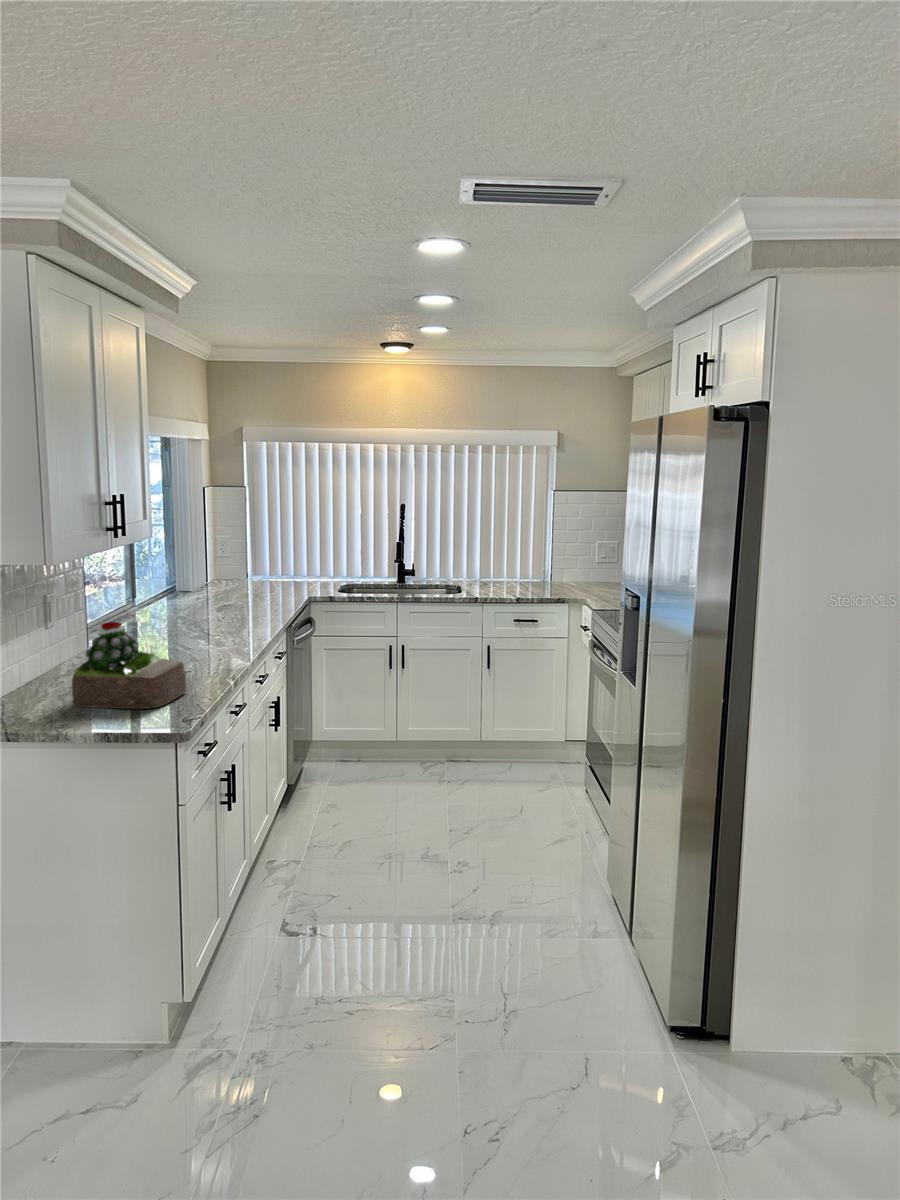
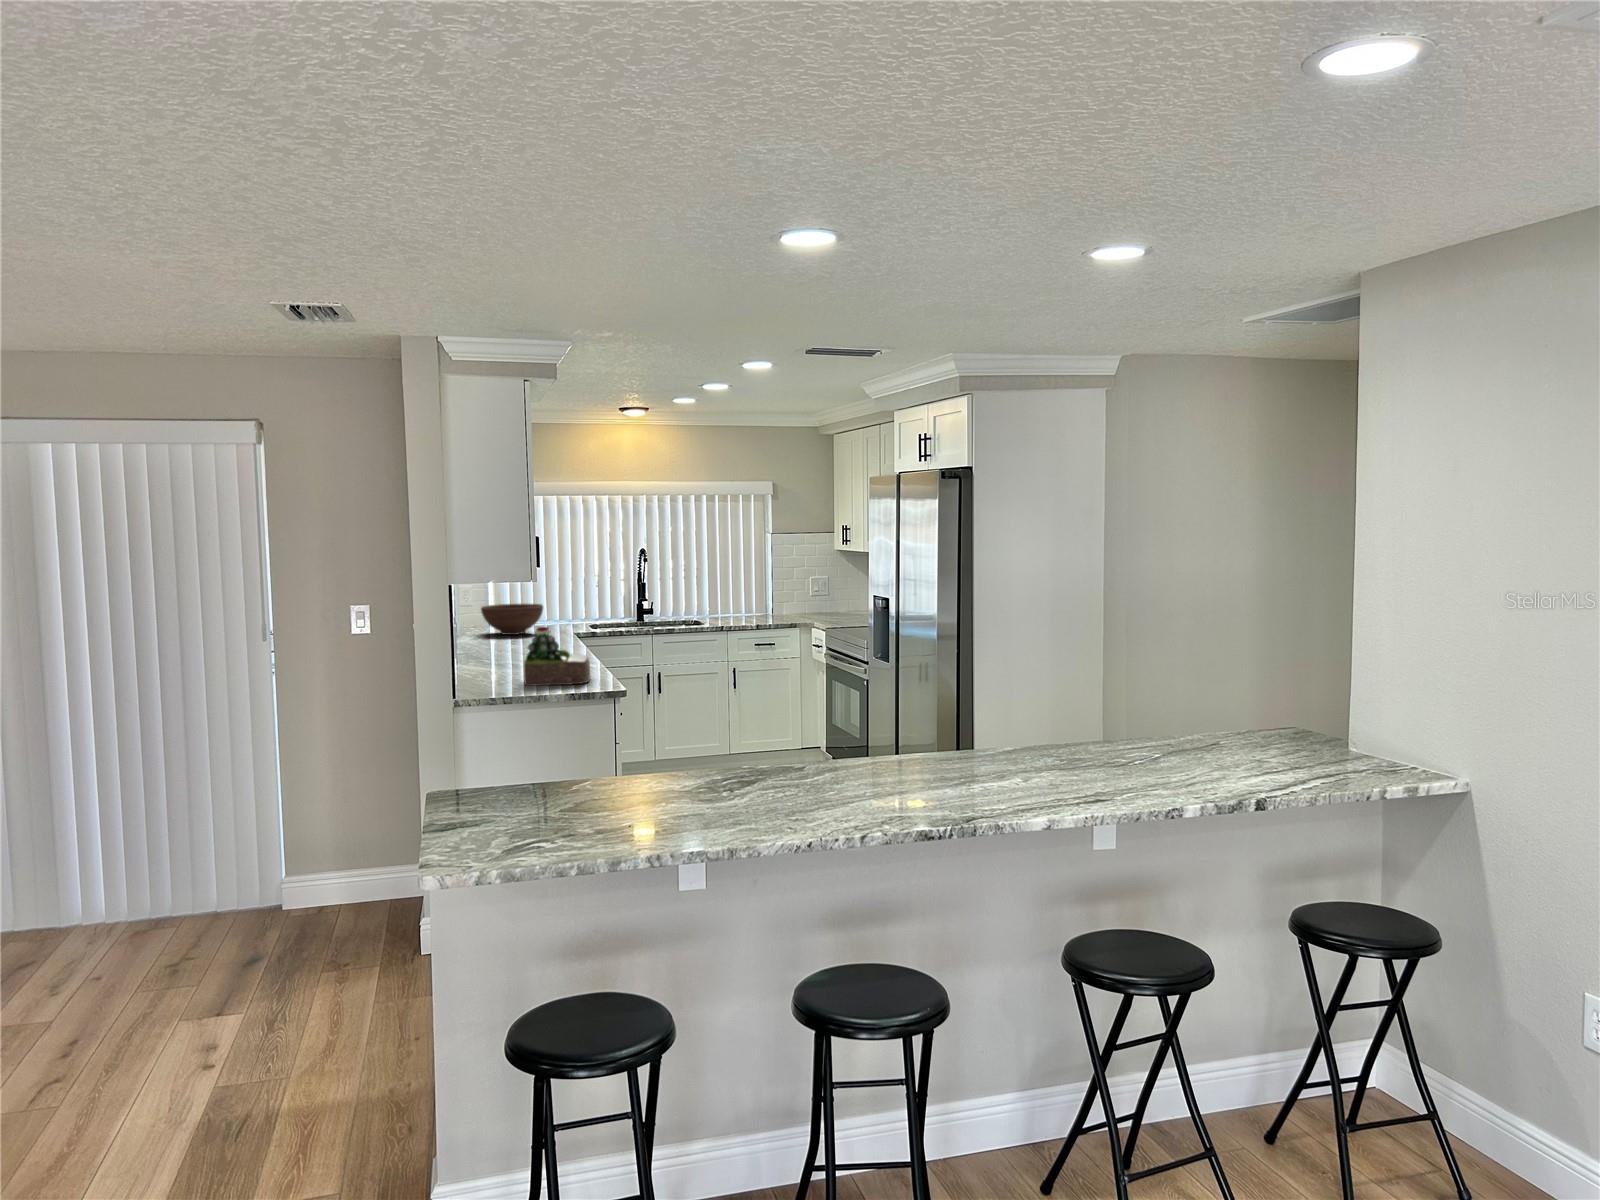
fruit bowl: none [211,559,279,594] -> present [481,604,543,635]

